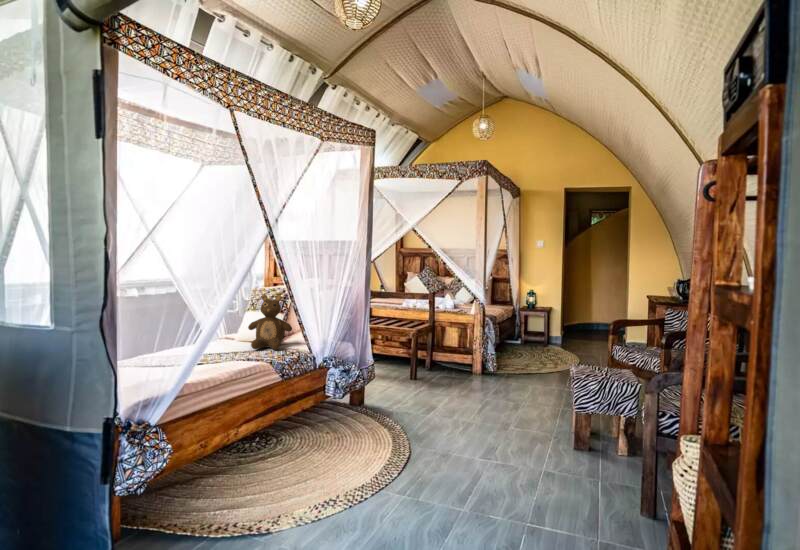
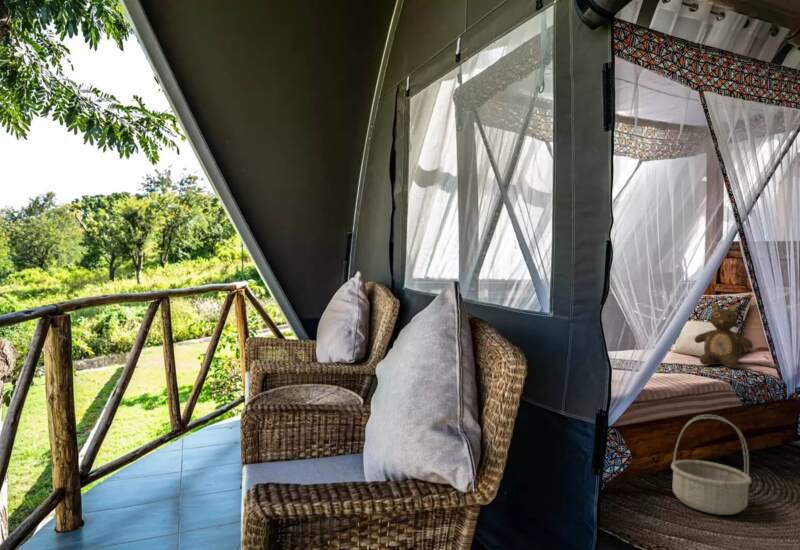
basket: none [218,395,281,481] -> present [671,415,751,515]

